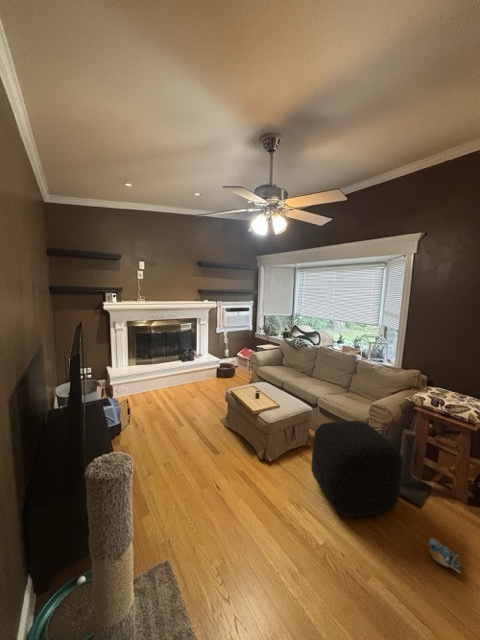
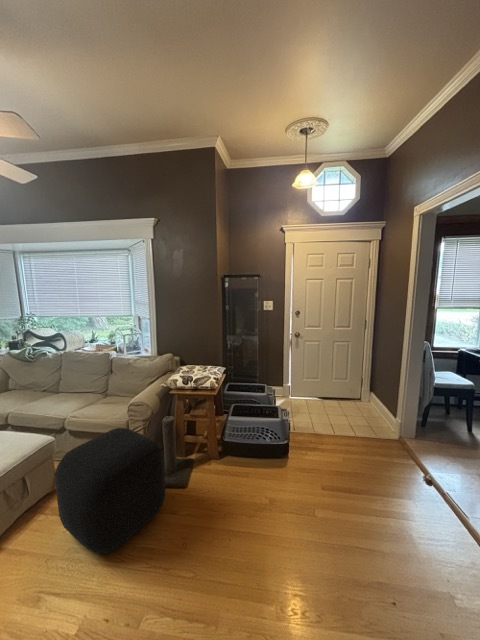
plush toy: present [427,538,464,573] -> none [192,514,222,535]

